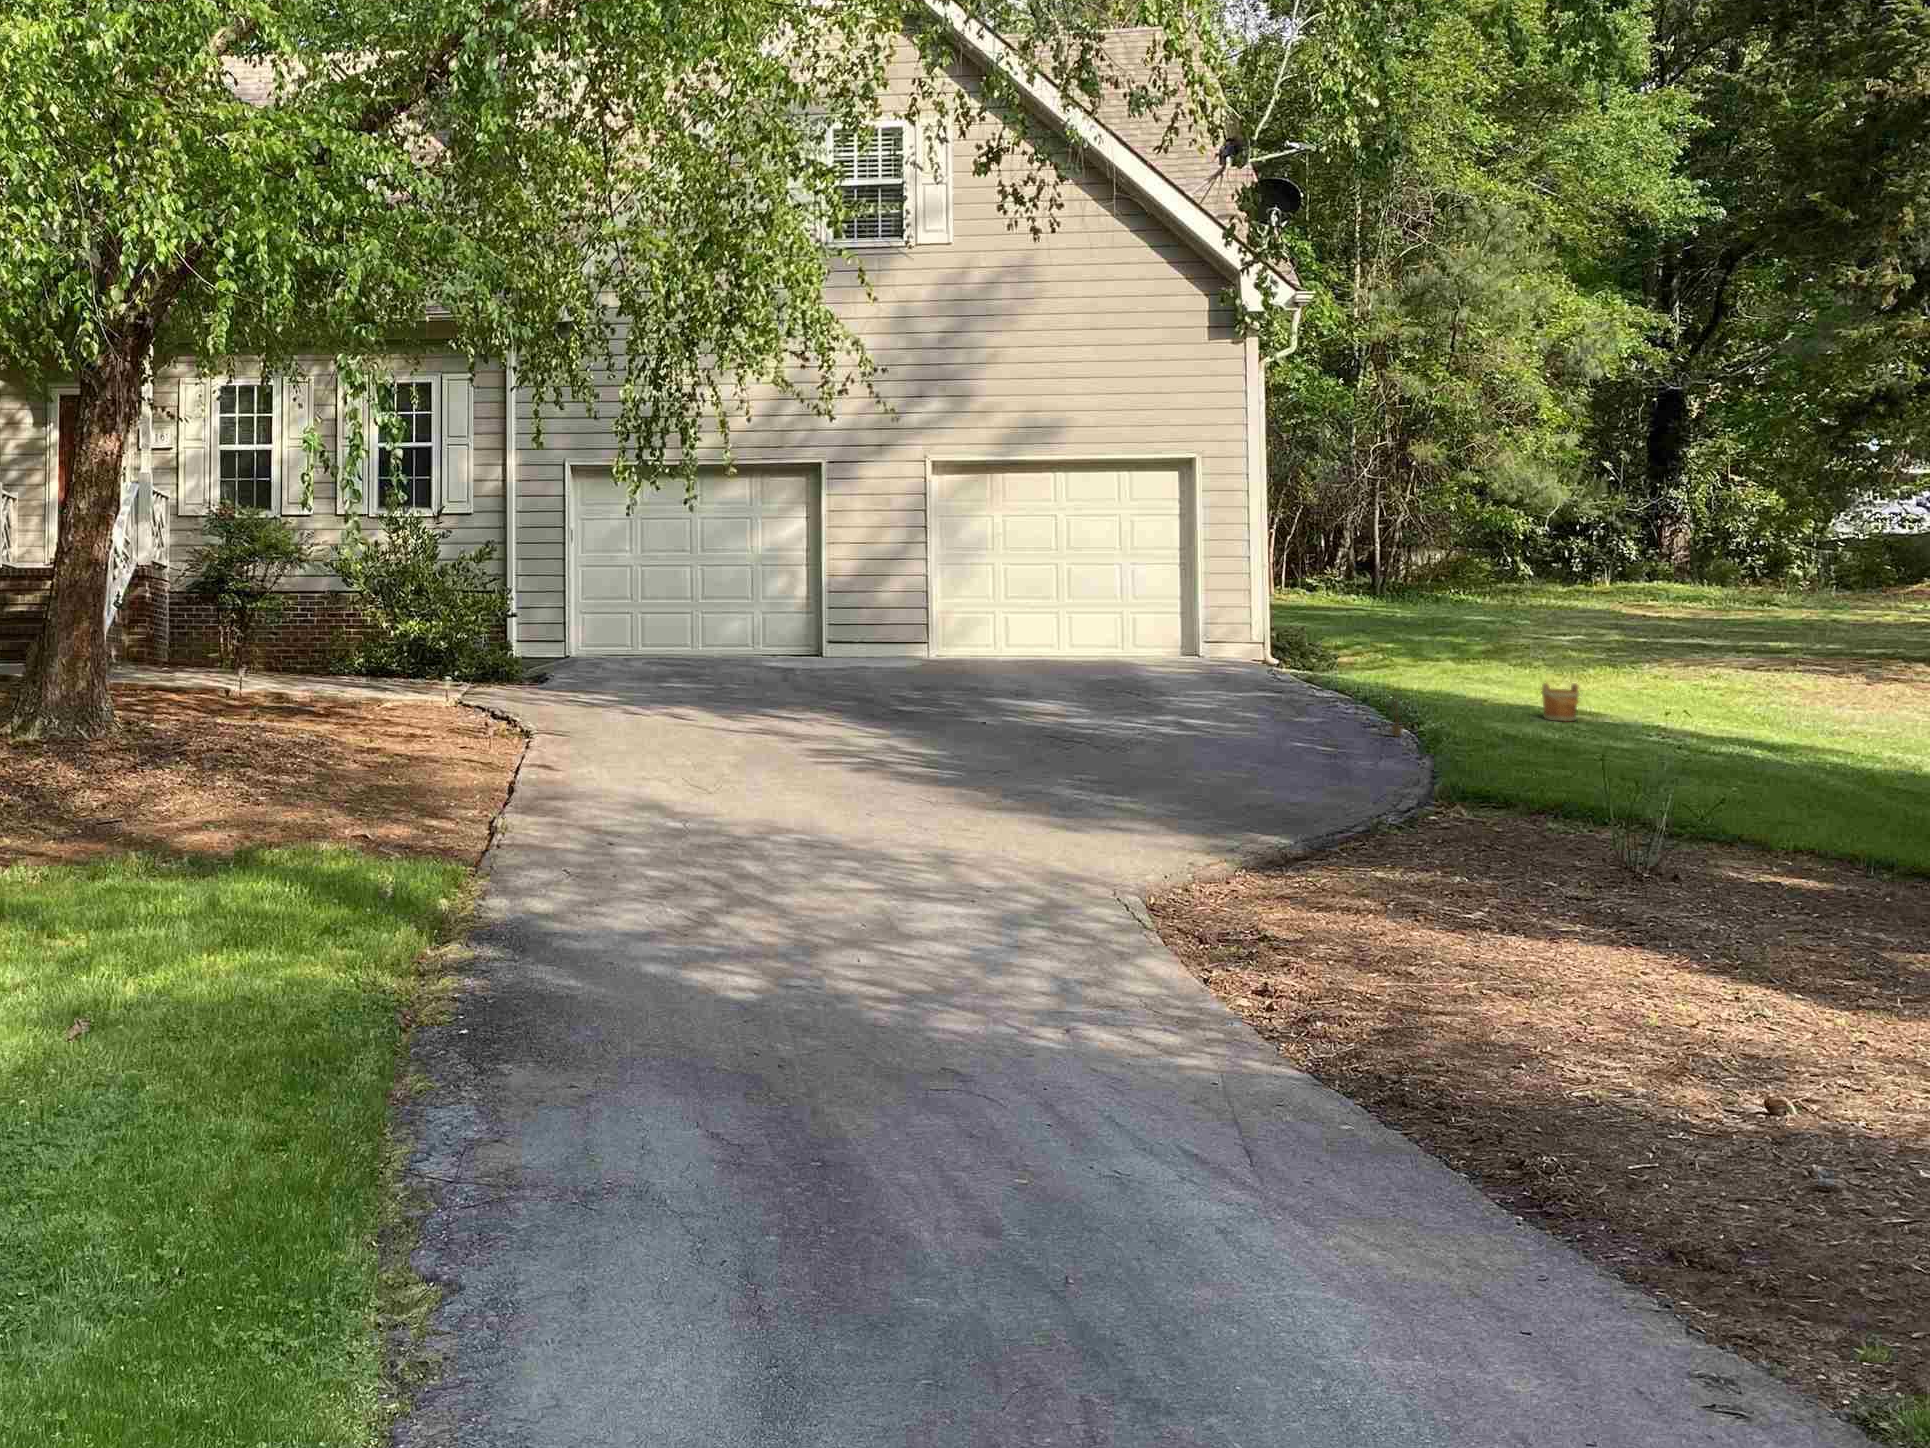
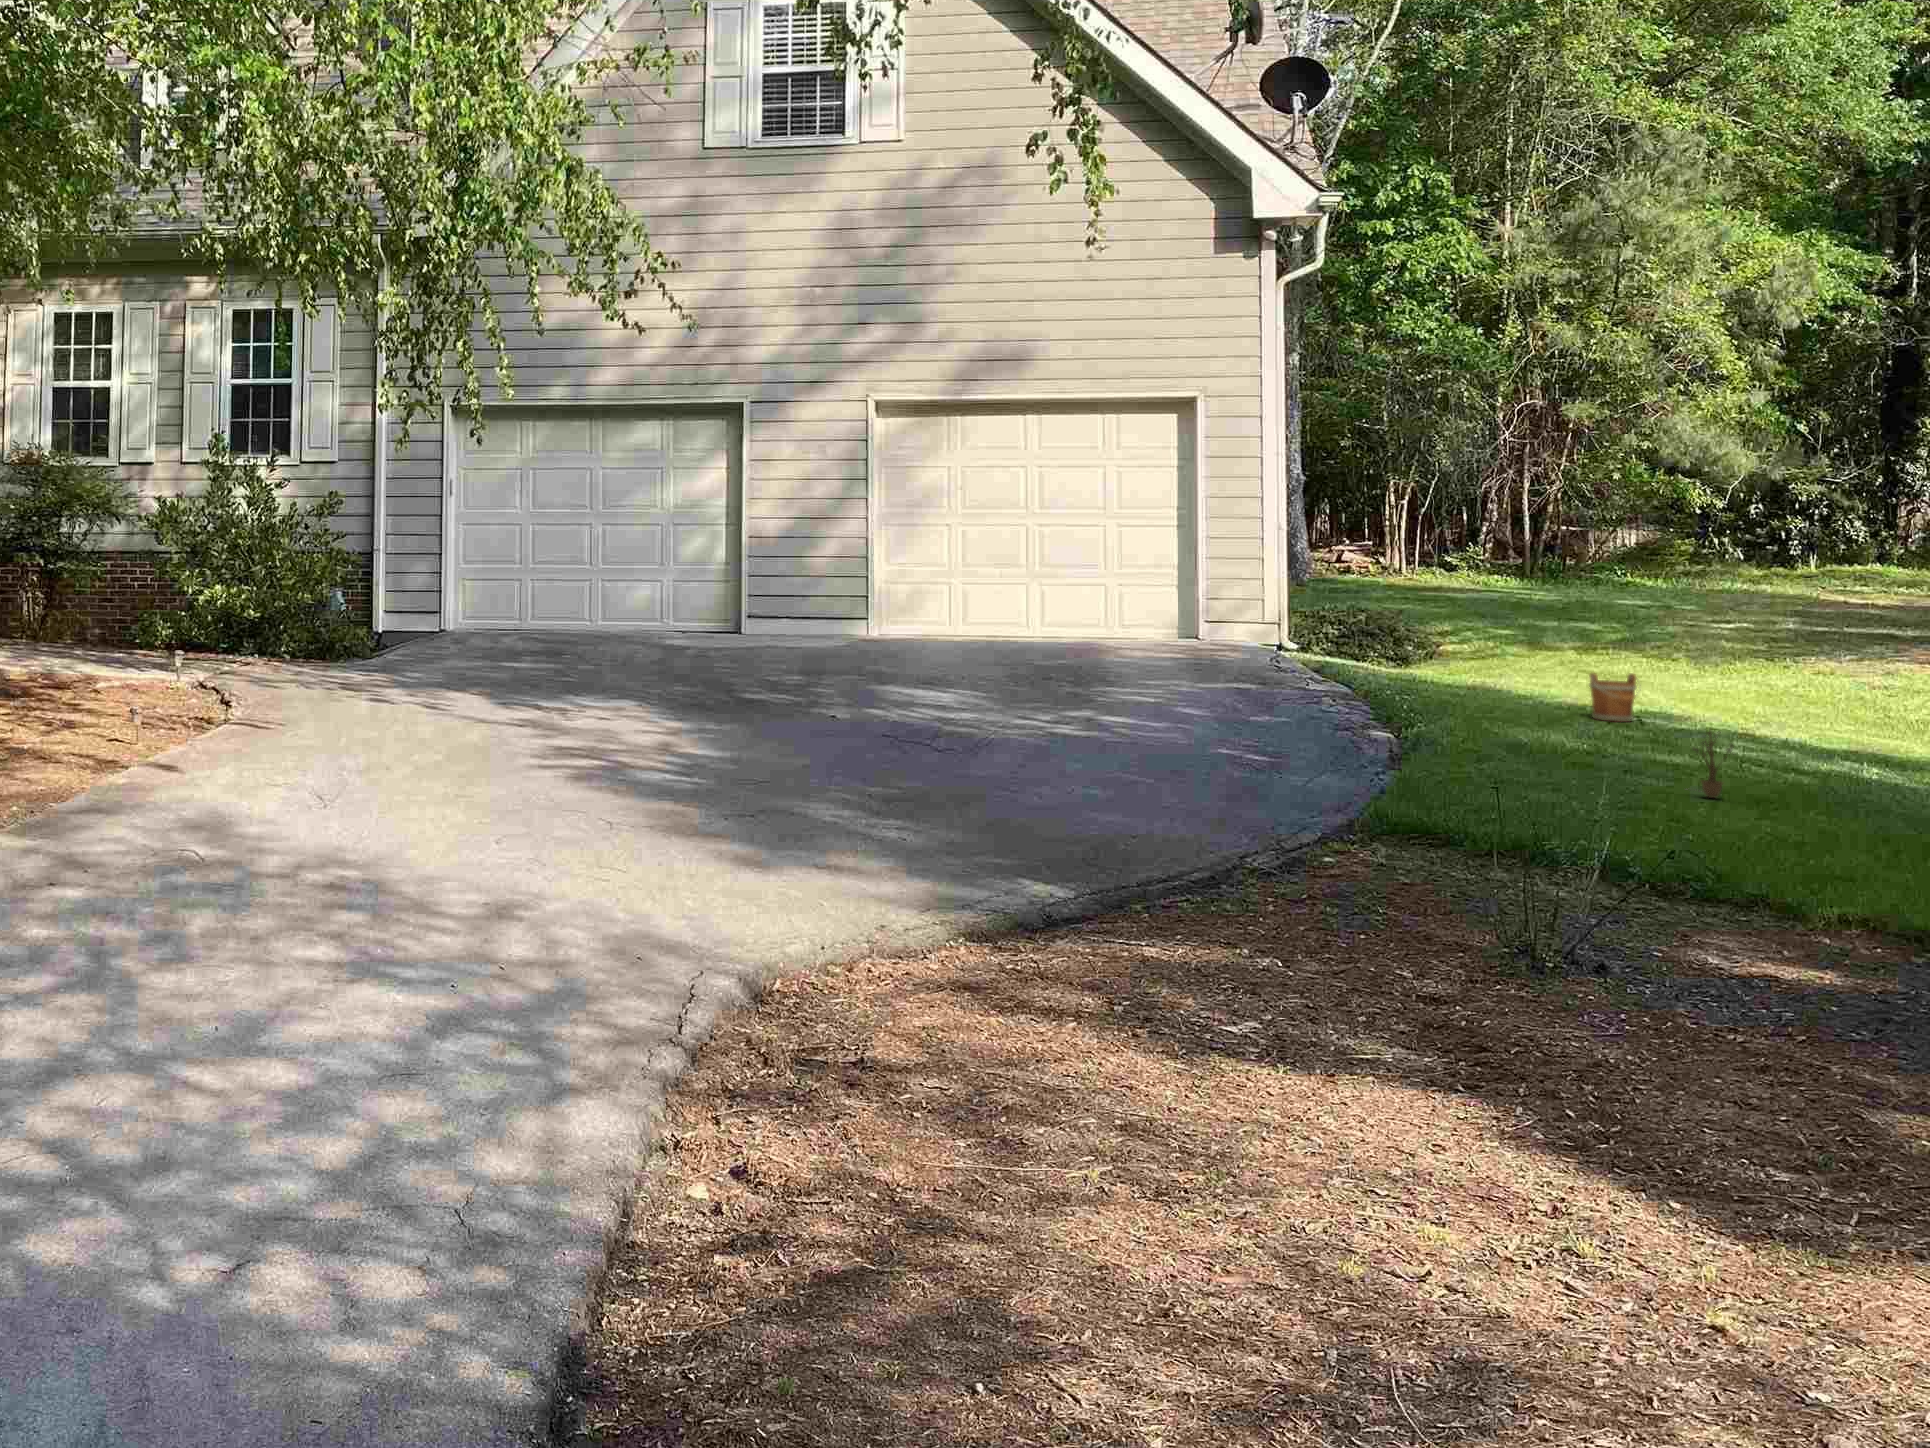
decorative plant: present [1381,694,1408,736] -> present [1685,731,1734,798]

